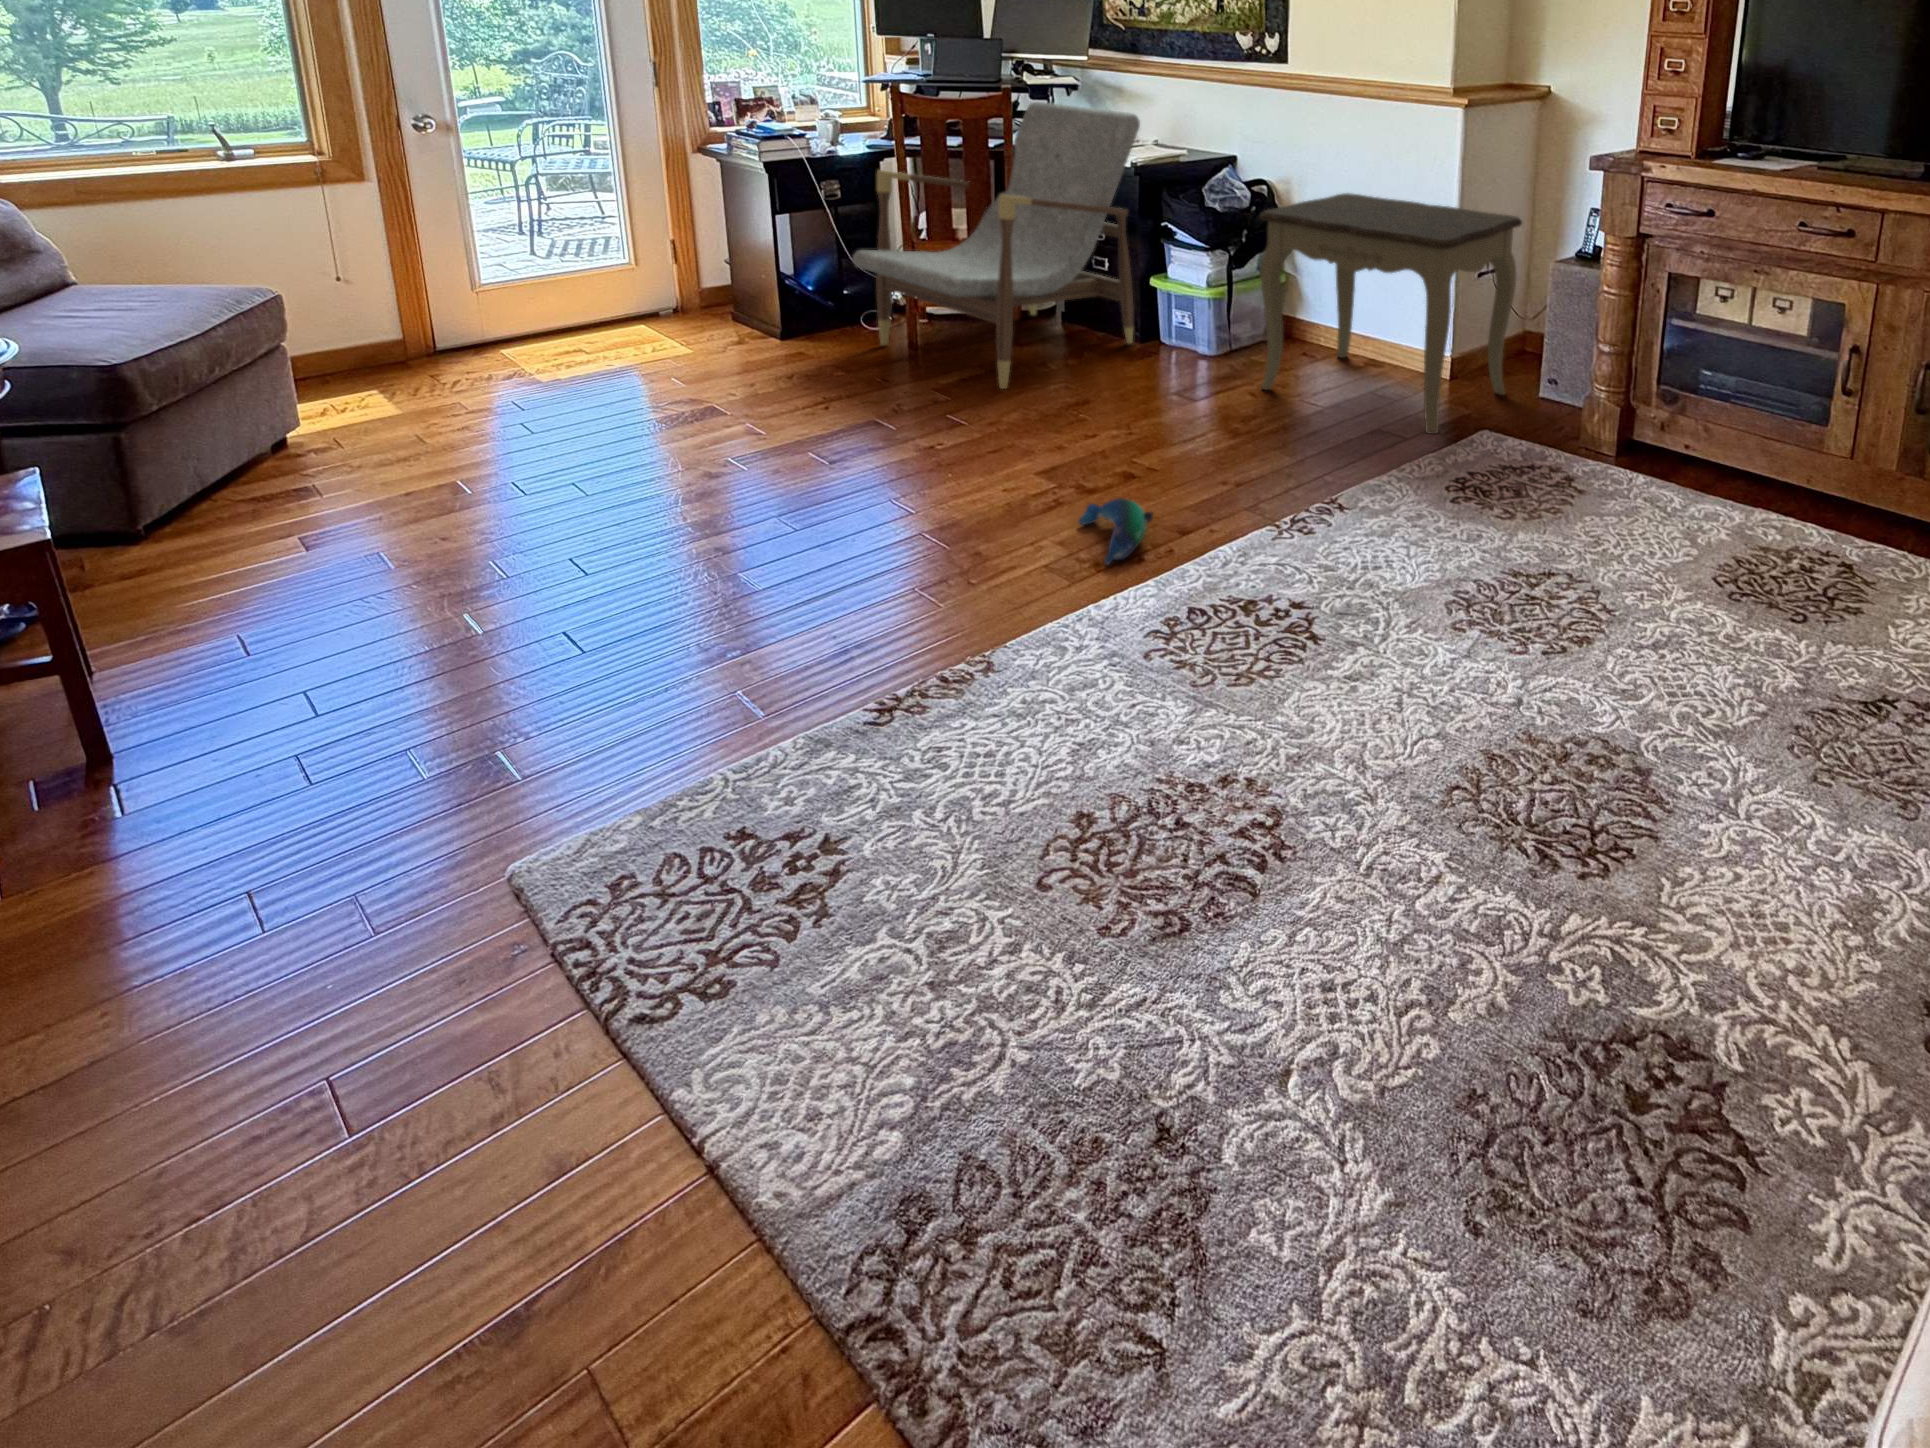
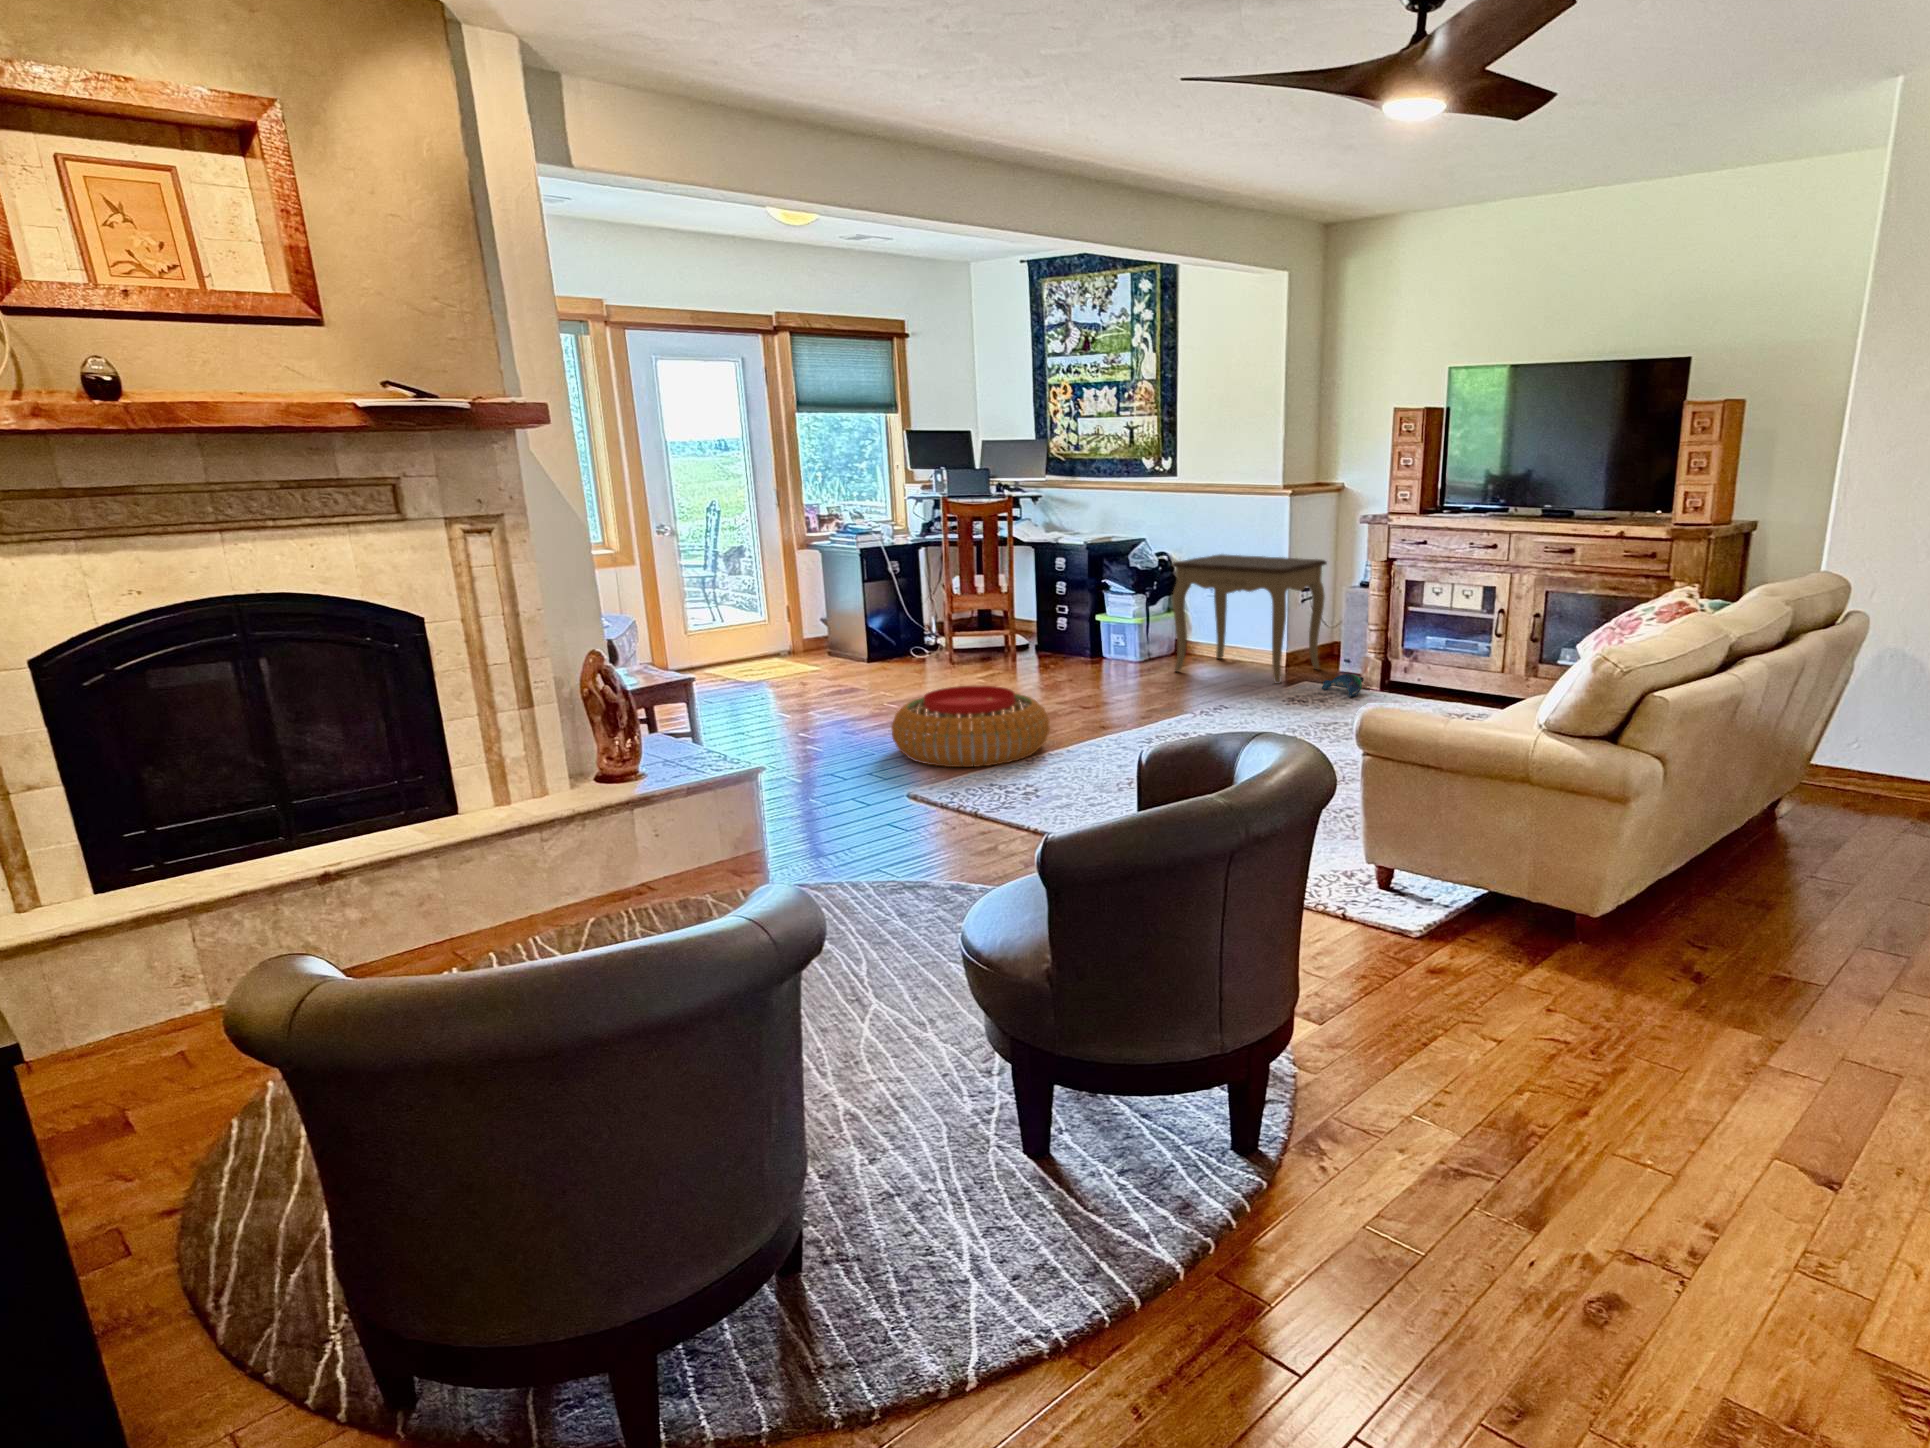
armchair: present [853,102,1140,389] -> none [919,508,1089,677]
plush toy: present [1079,498,1153,565] -> present [1322,674,1364,697]
pouf: none [565,500,940,735] -> present [891,686,1050,767]

